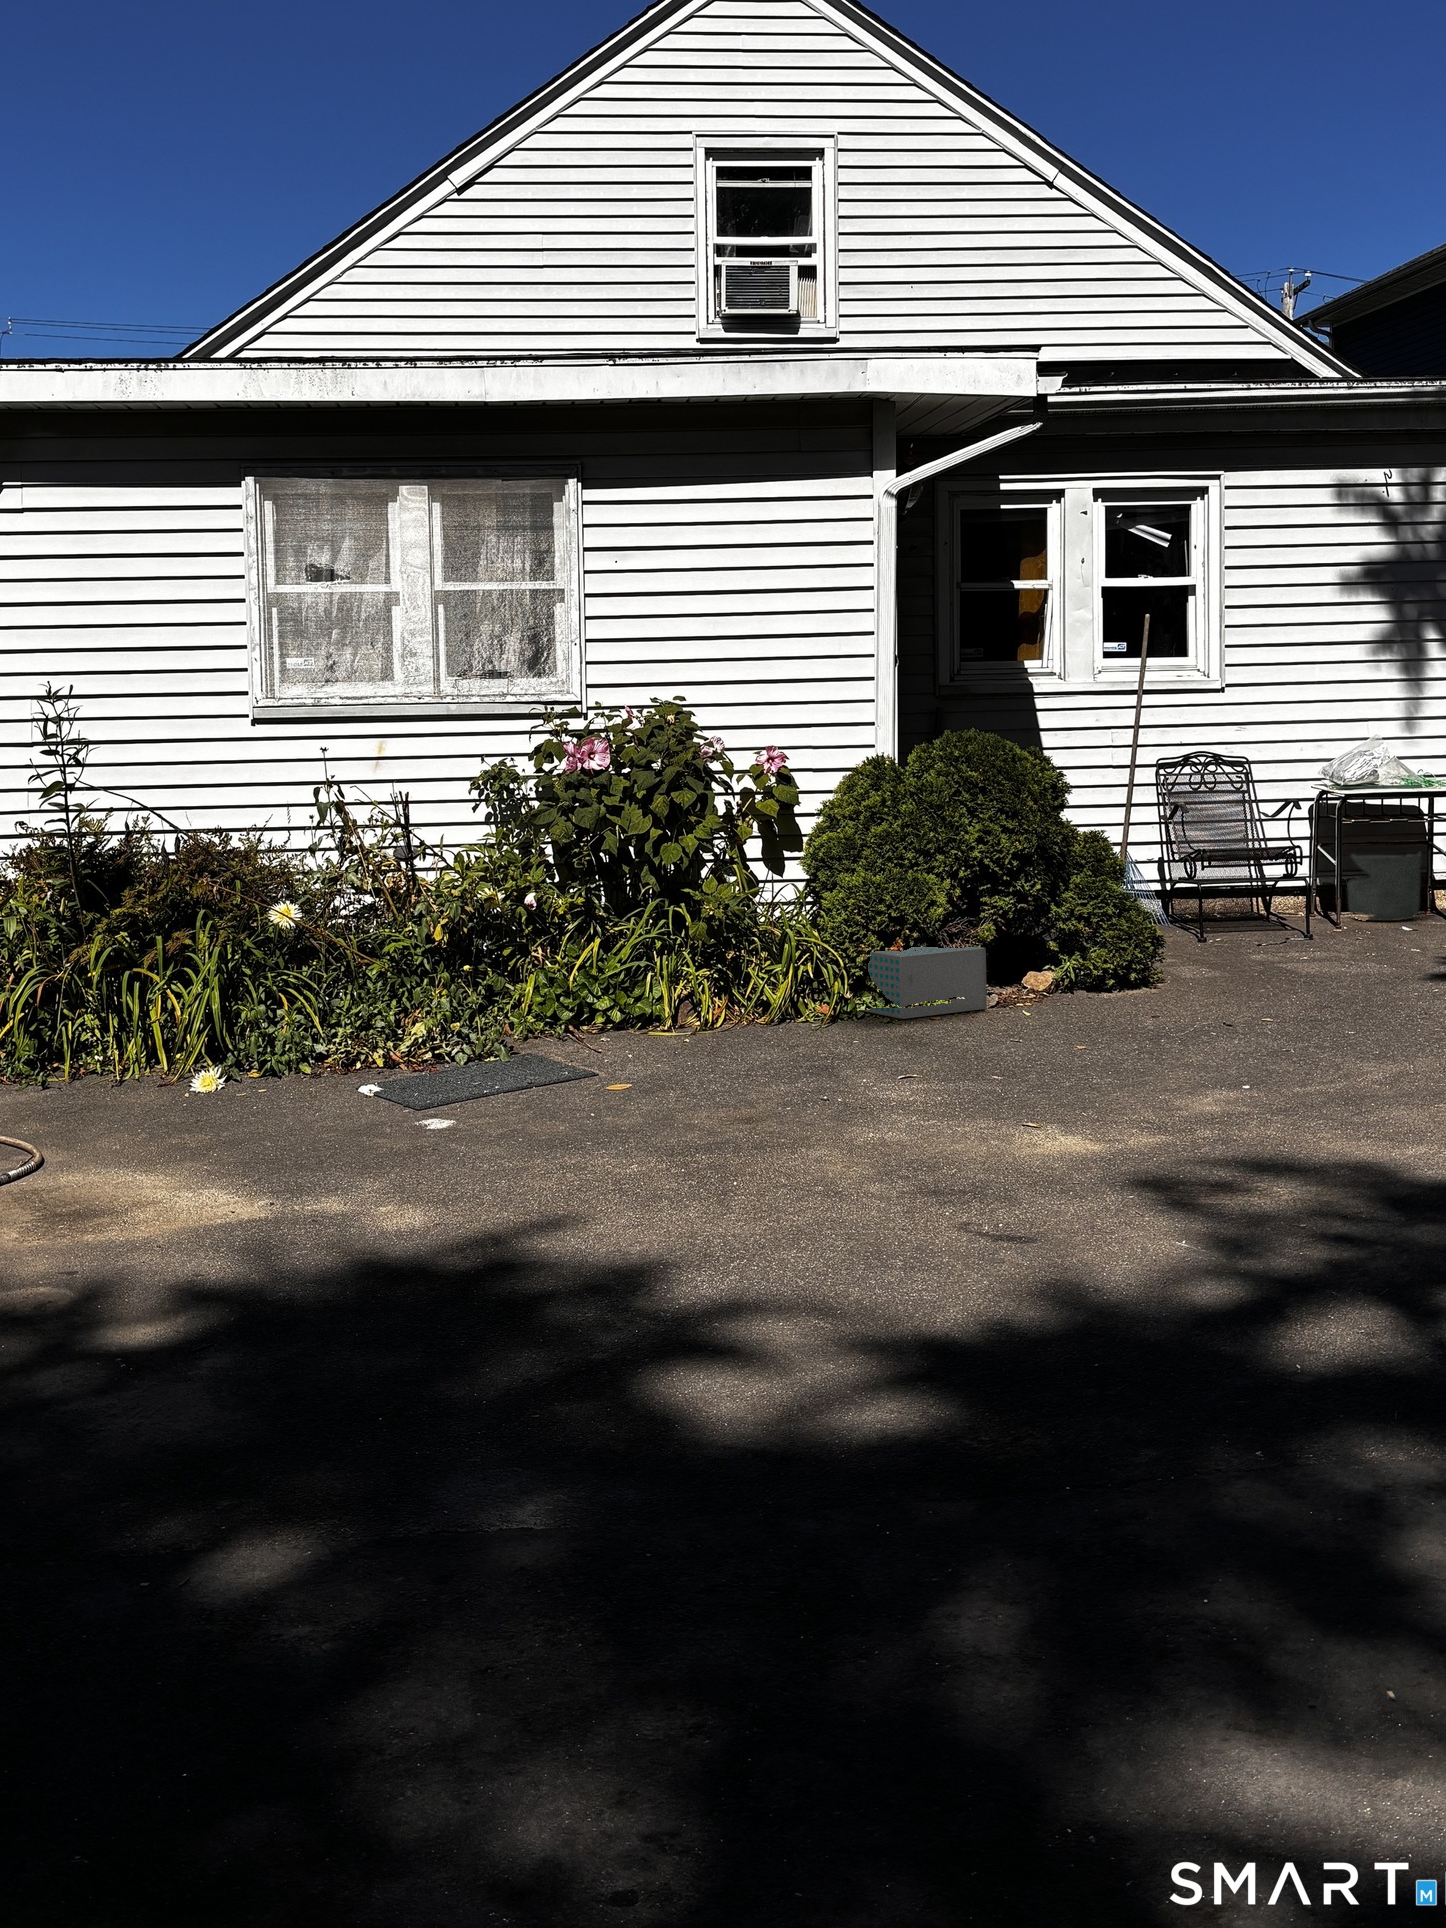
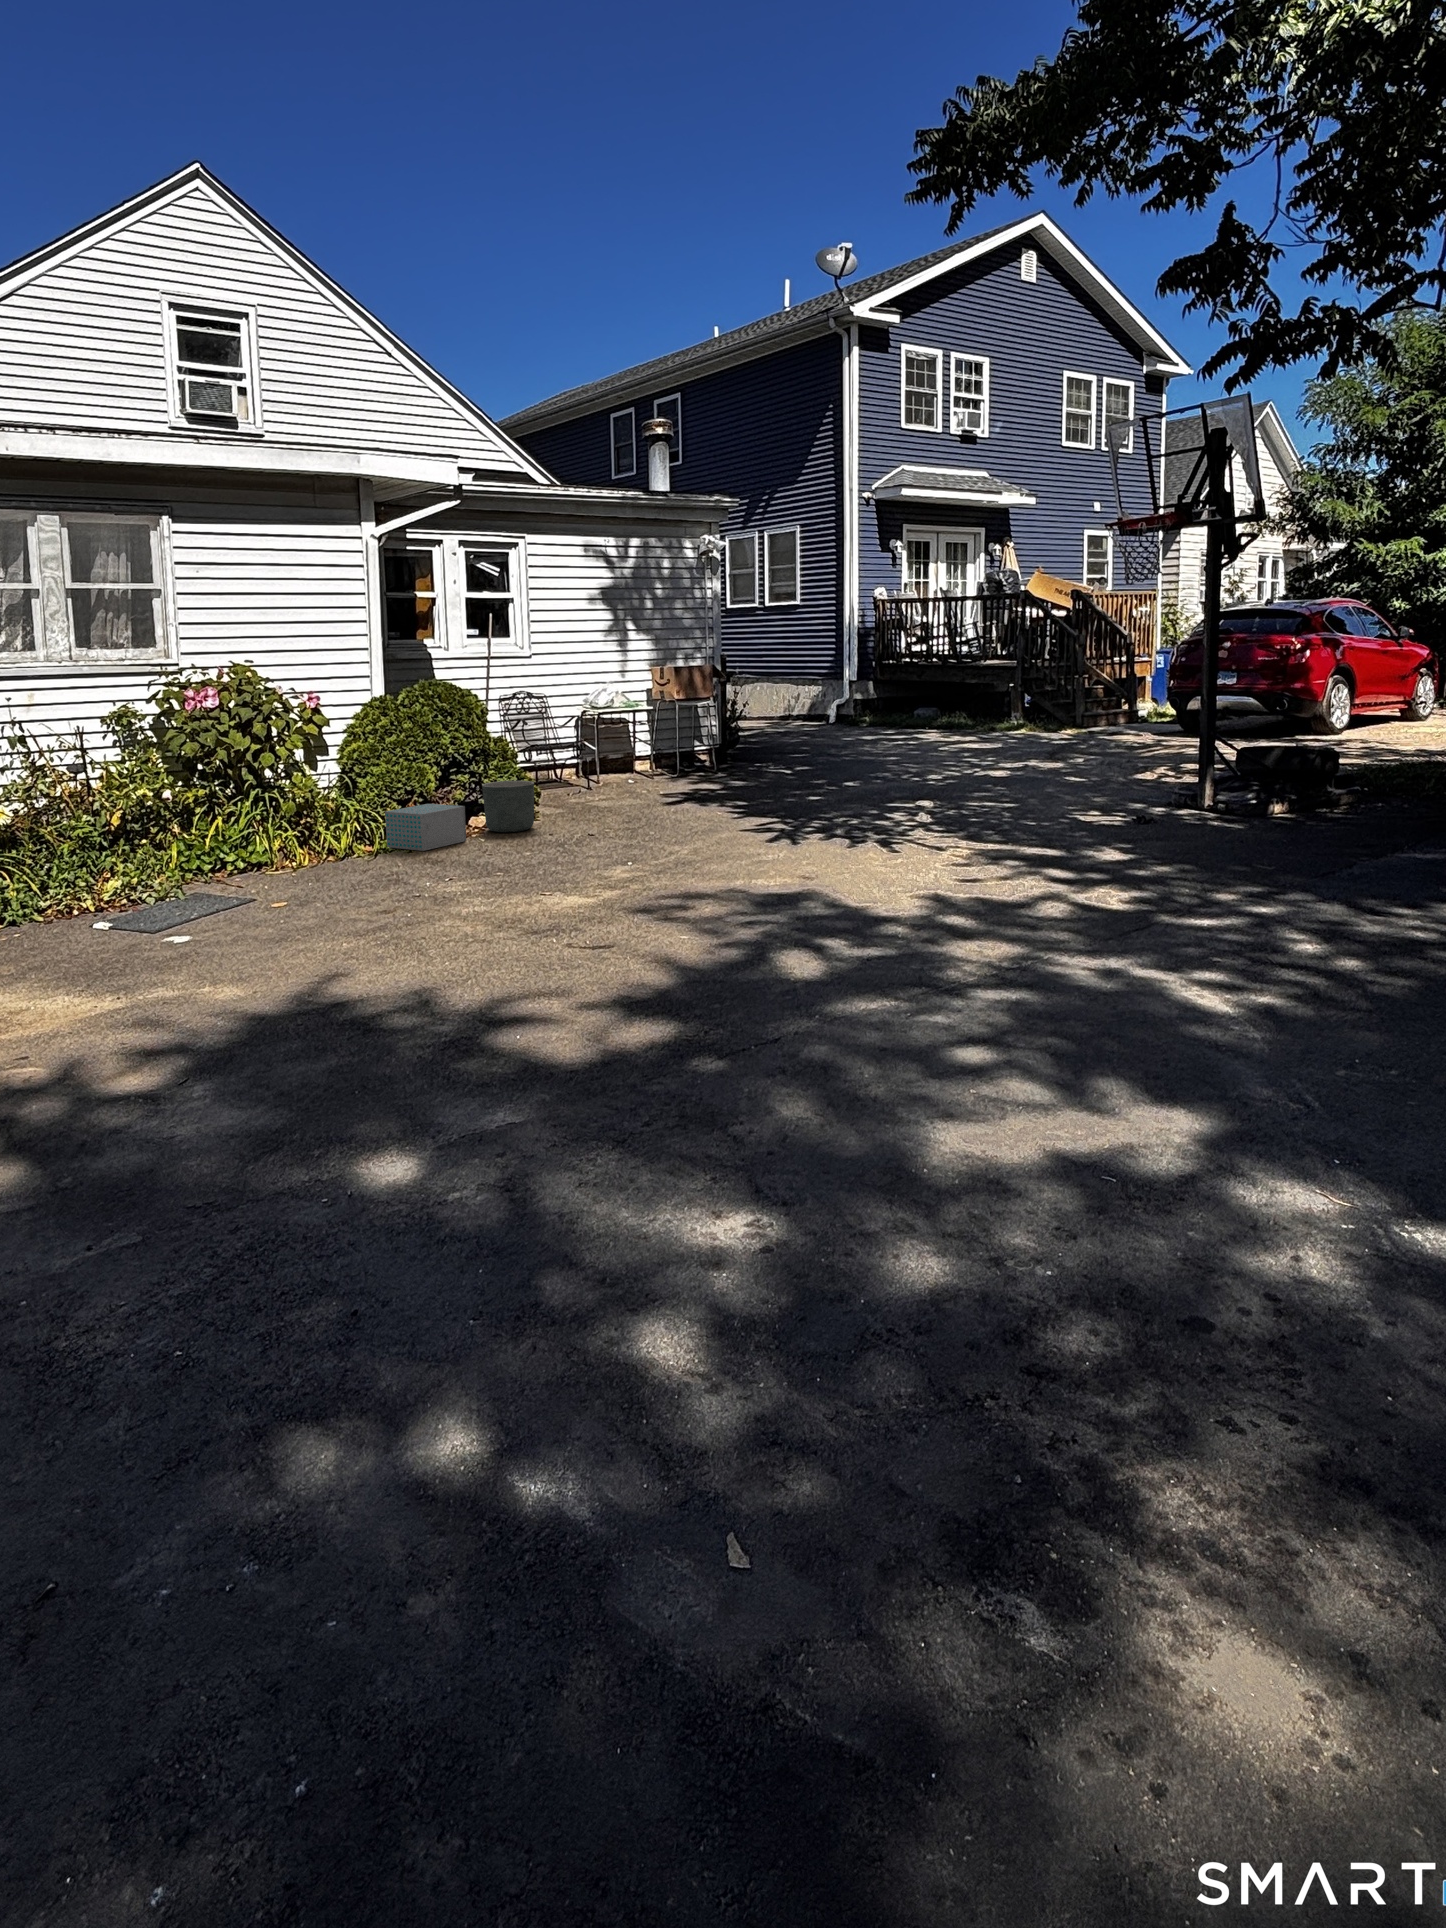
planter: present [1347,854,1421,921] -> present [482,781,534,832]

